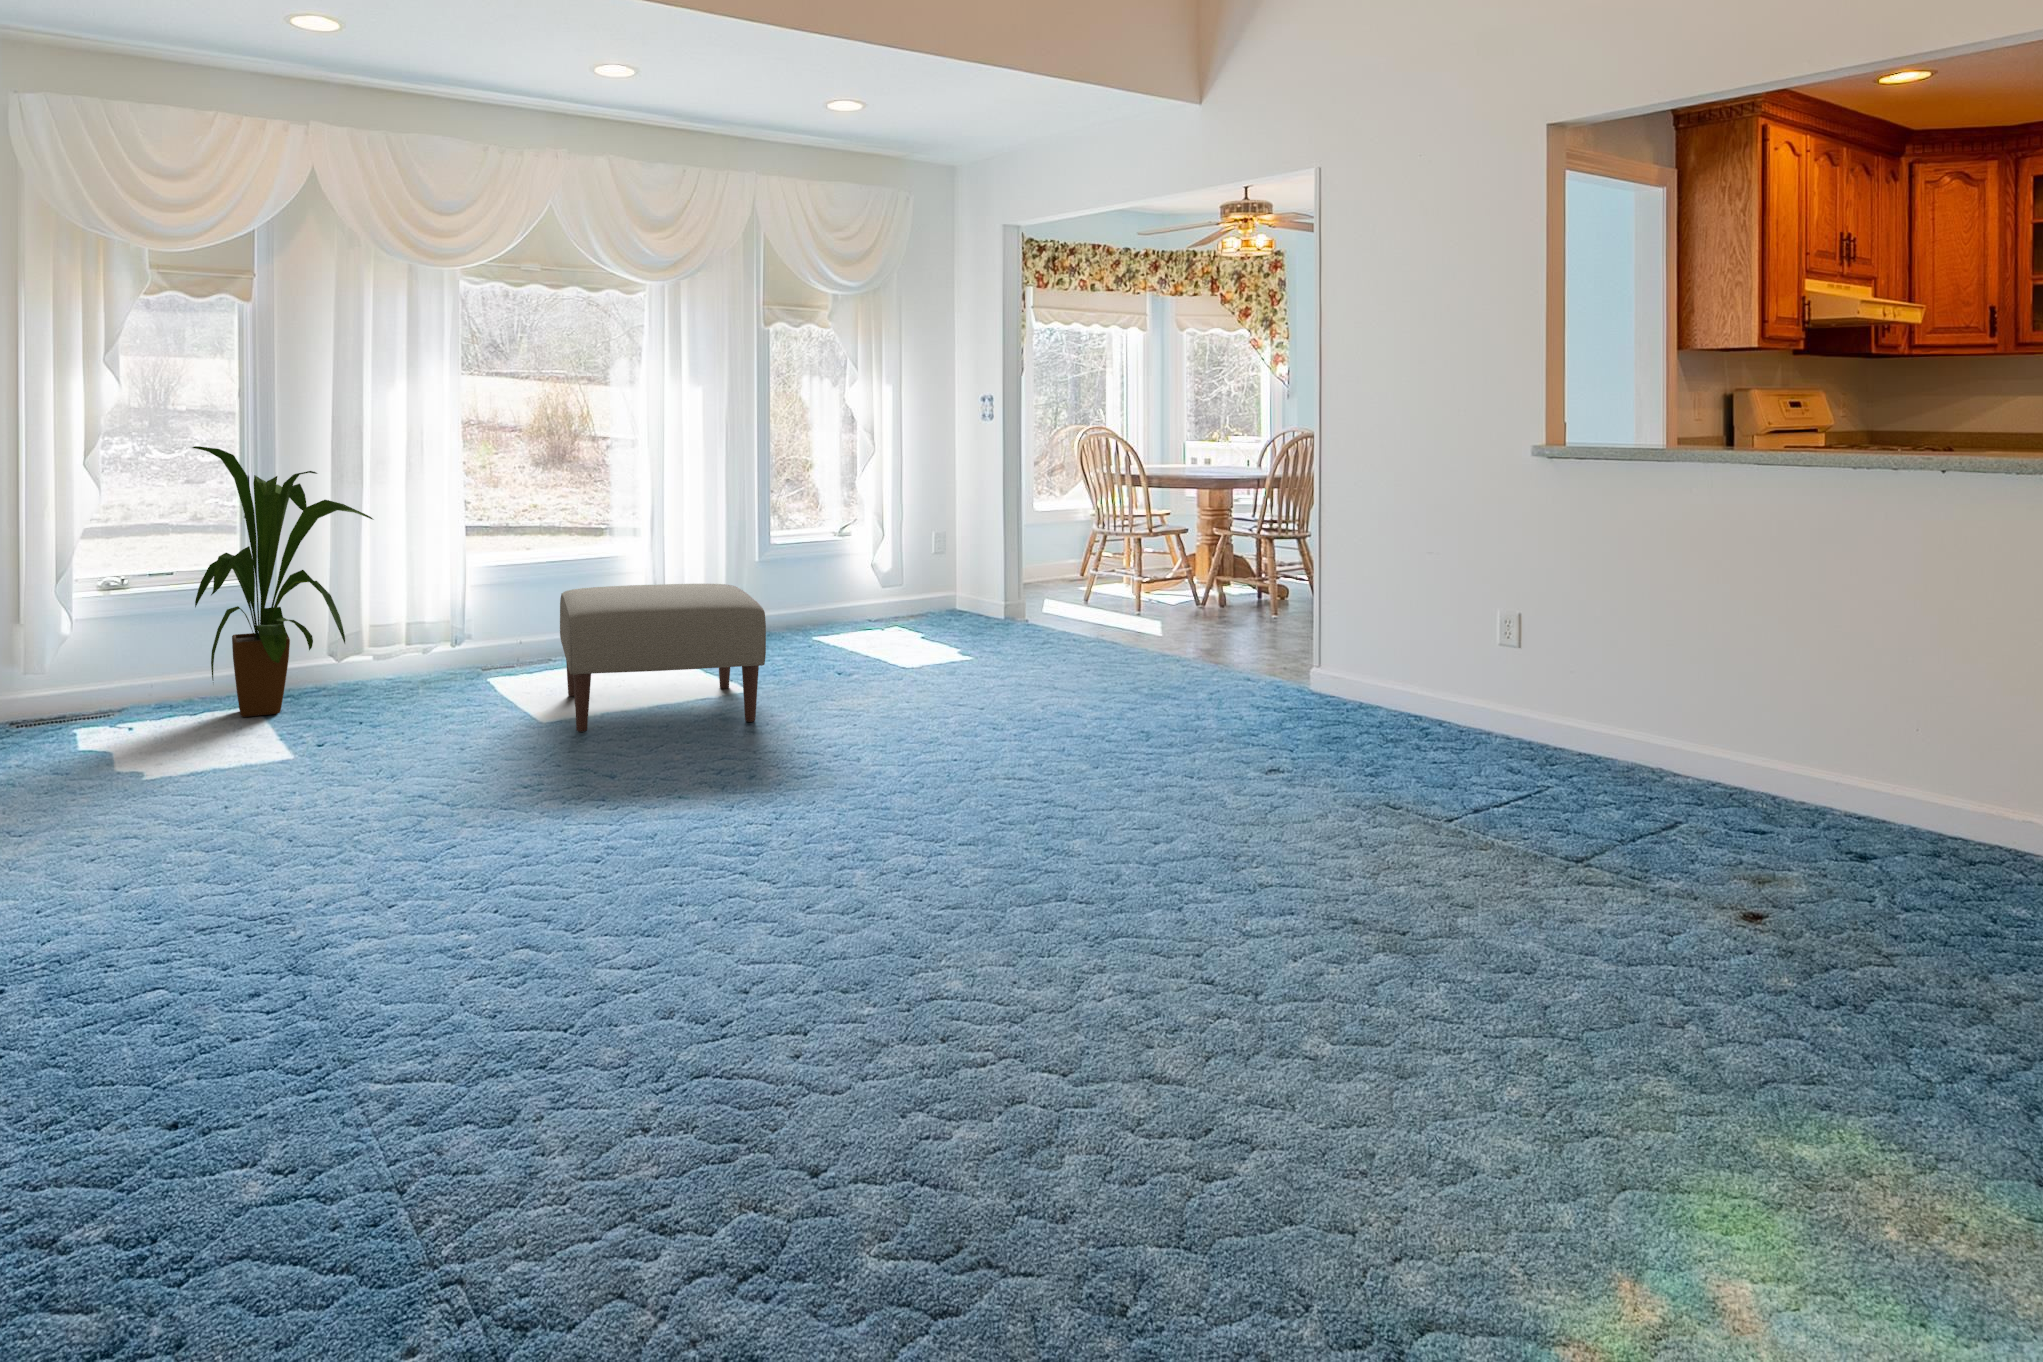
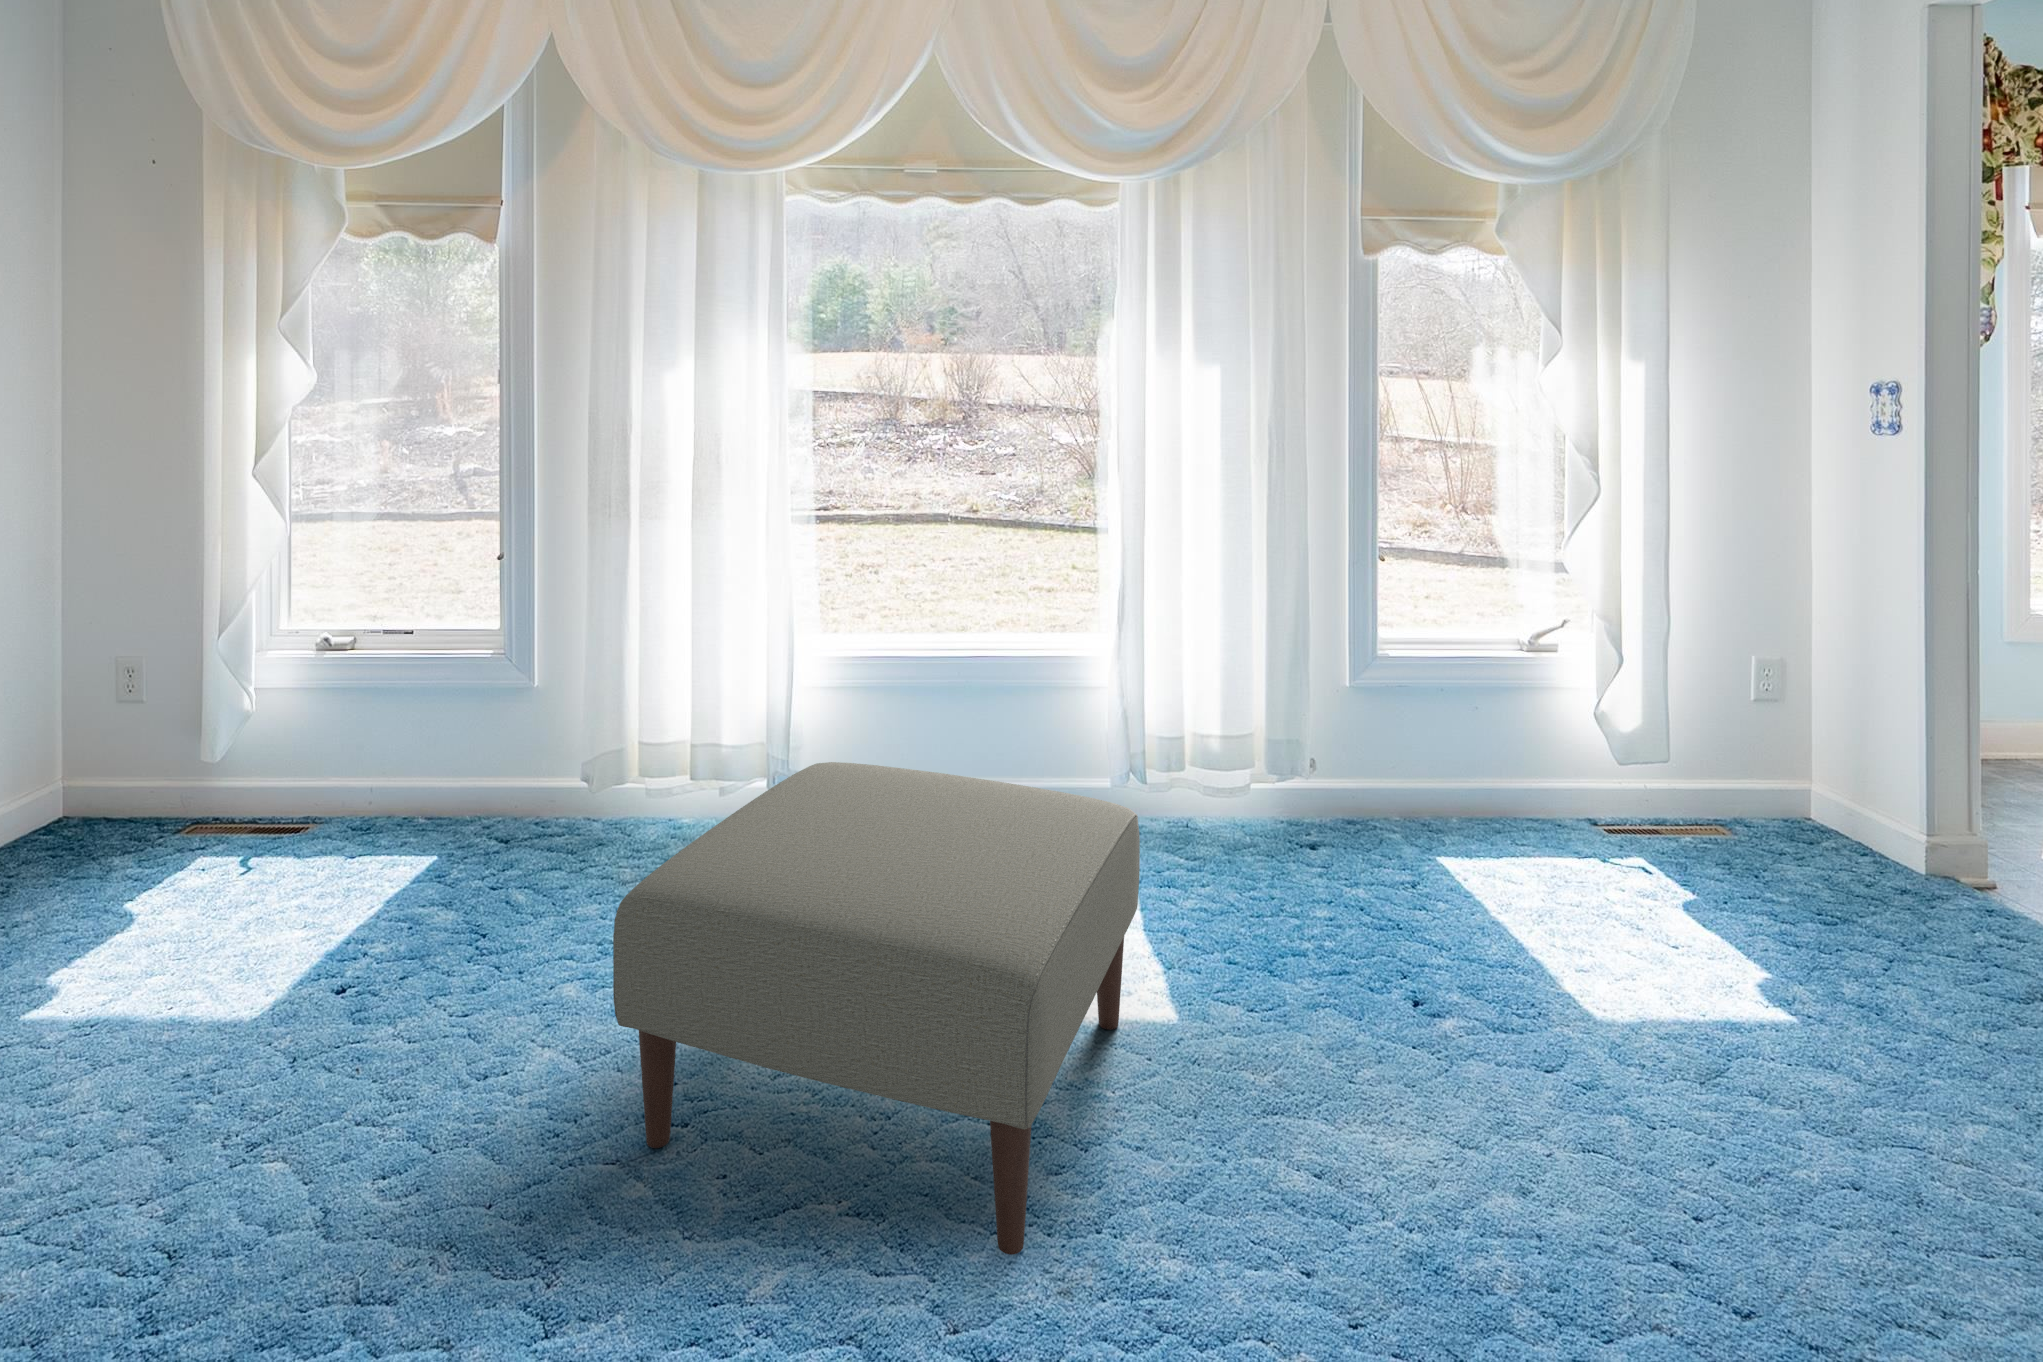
house plant: present [192,446,373,717] -> none [234,469,595,887]

